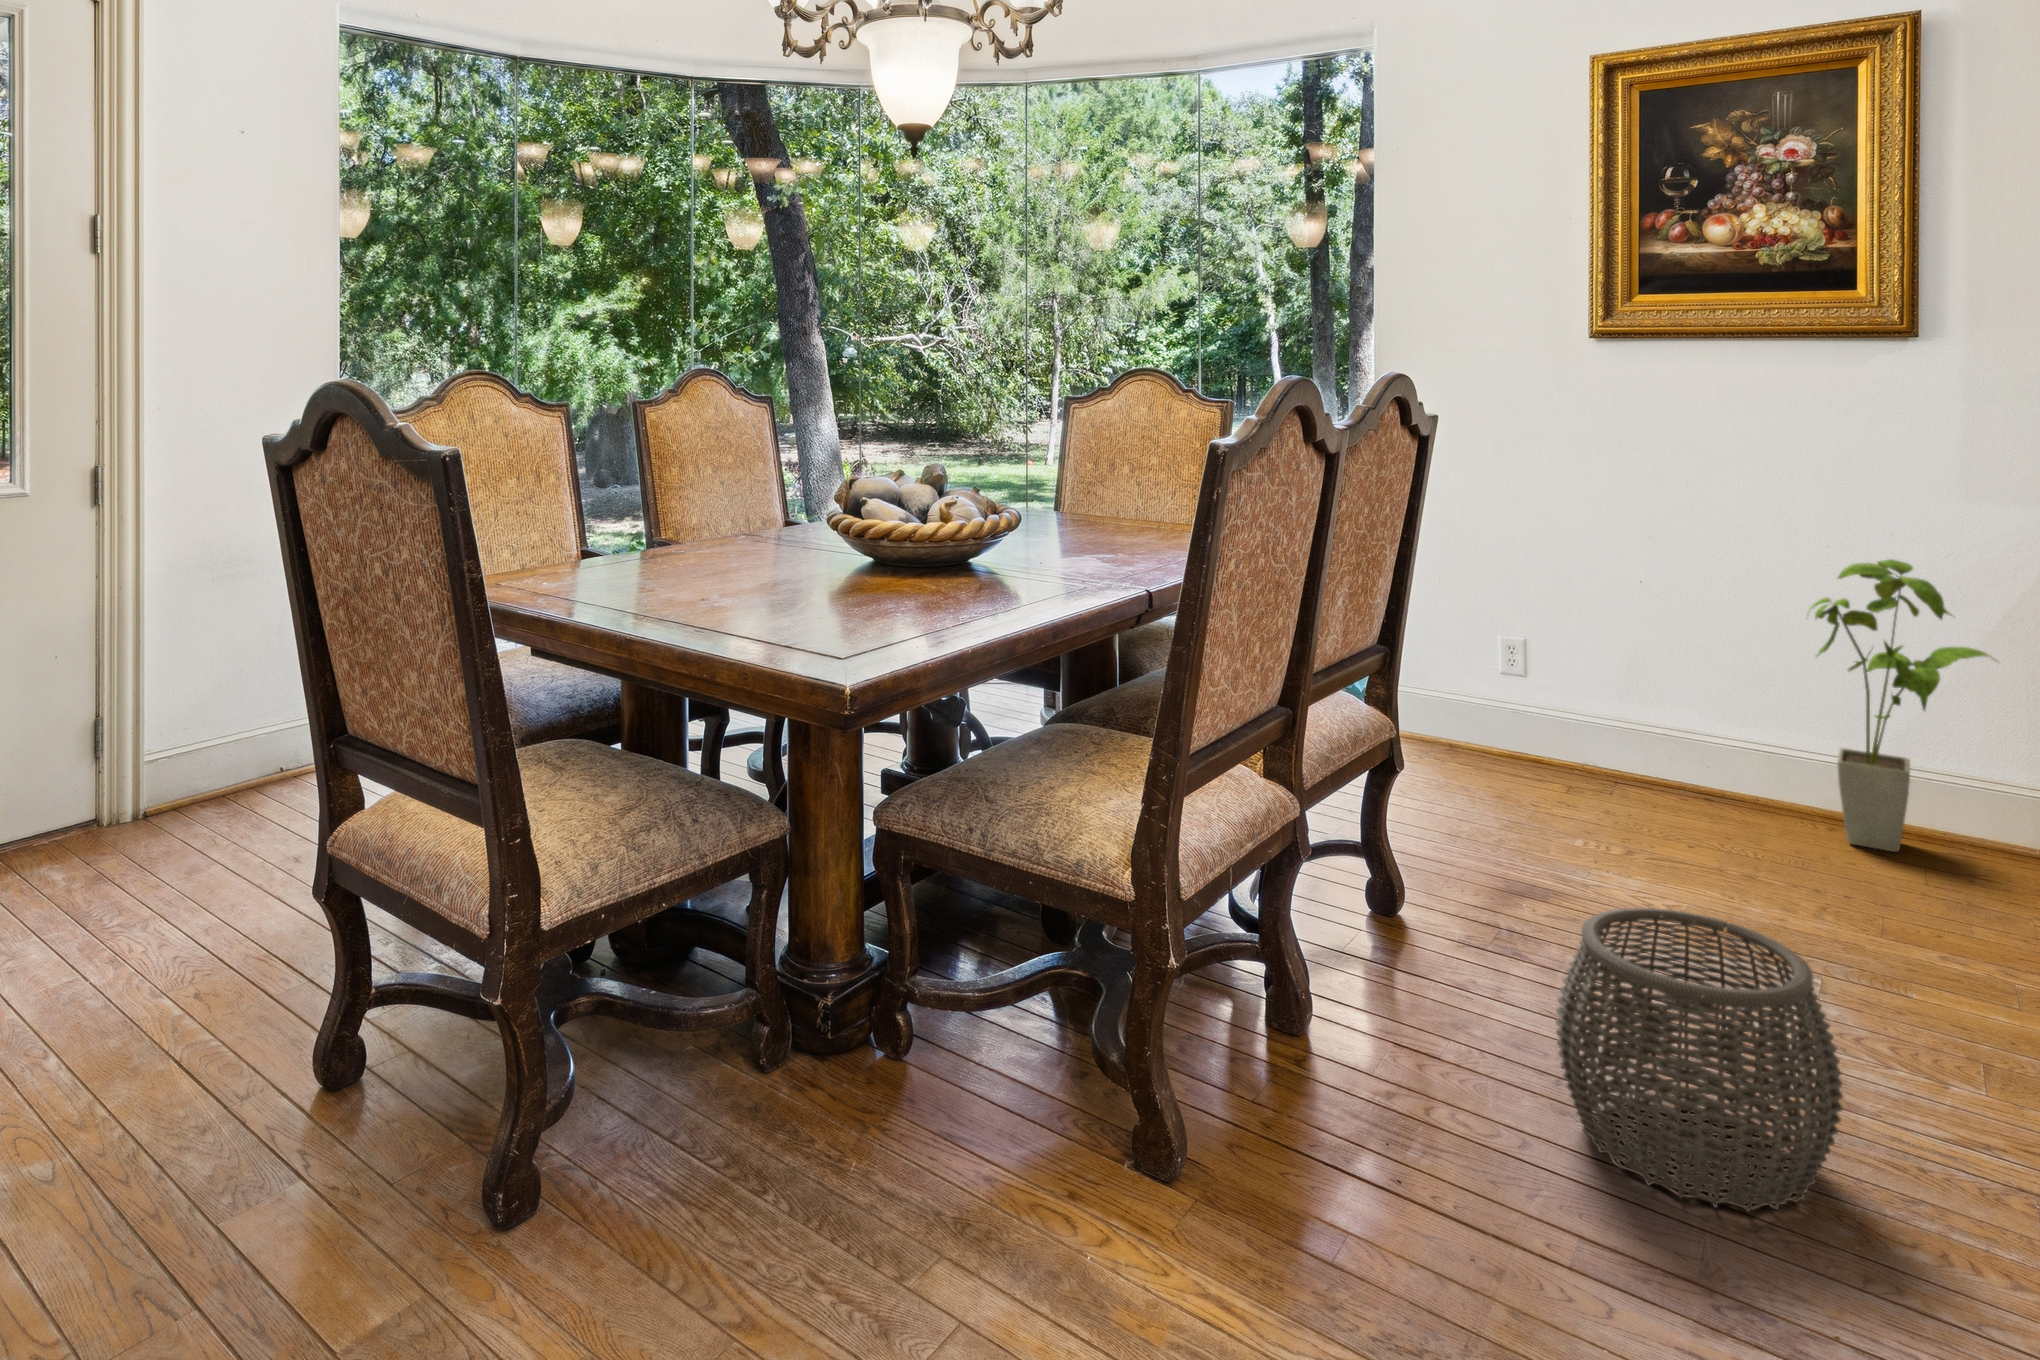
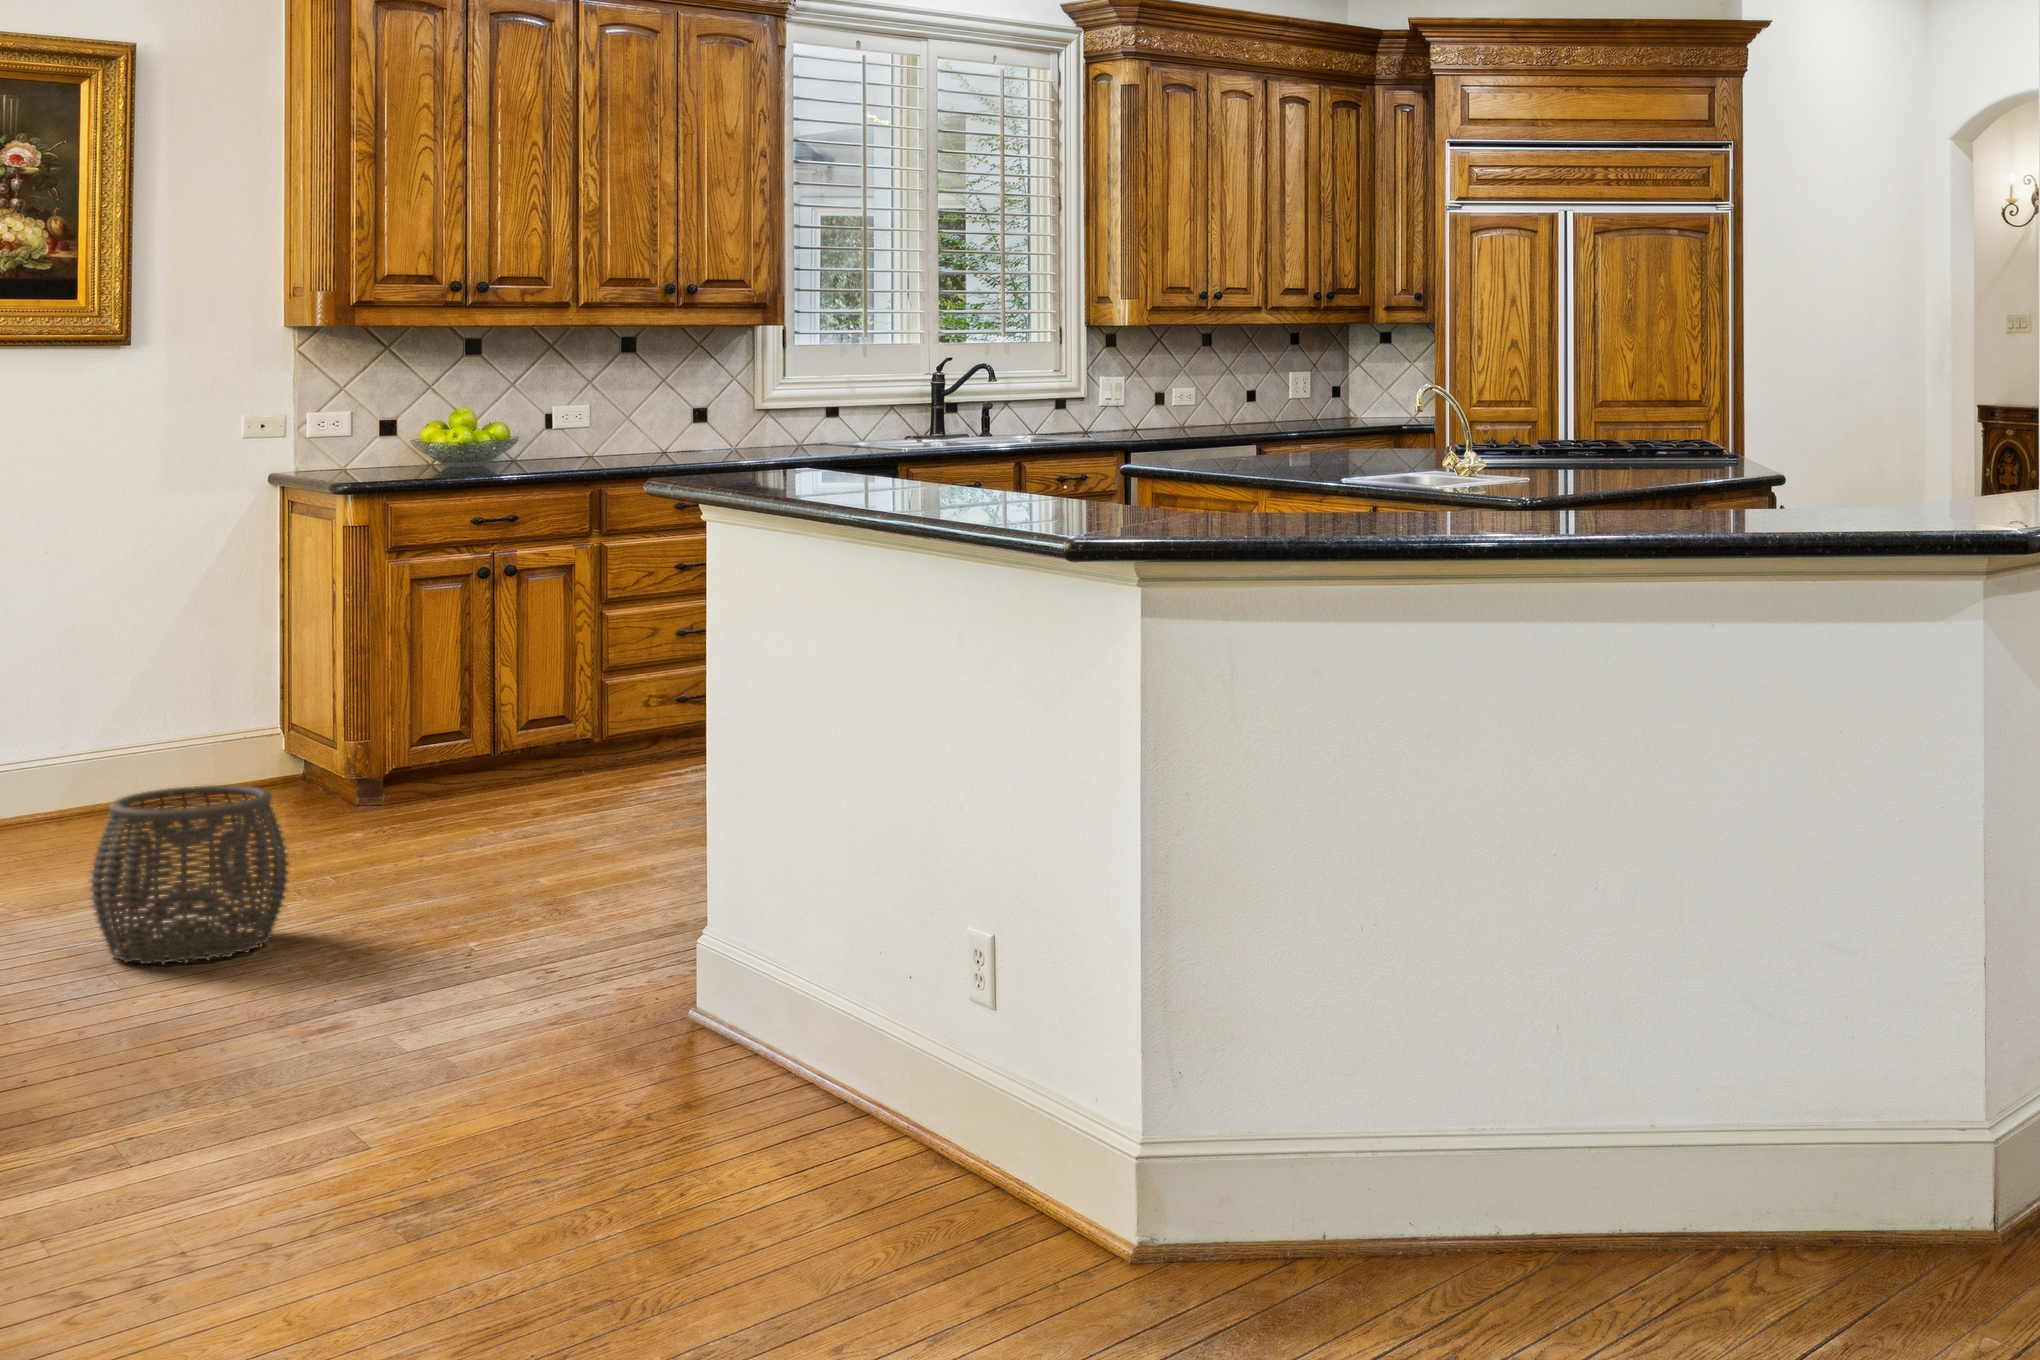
house plant: present [1807,559,1990,852] -> none [44,546,201,814]

